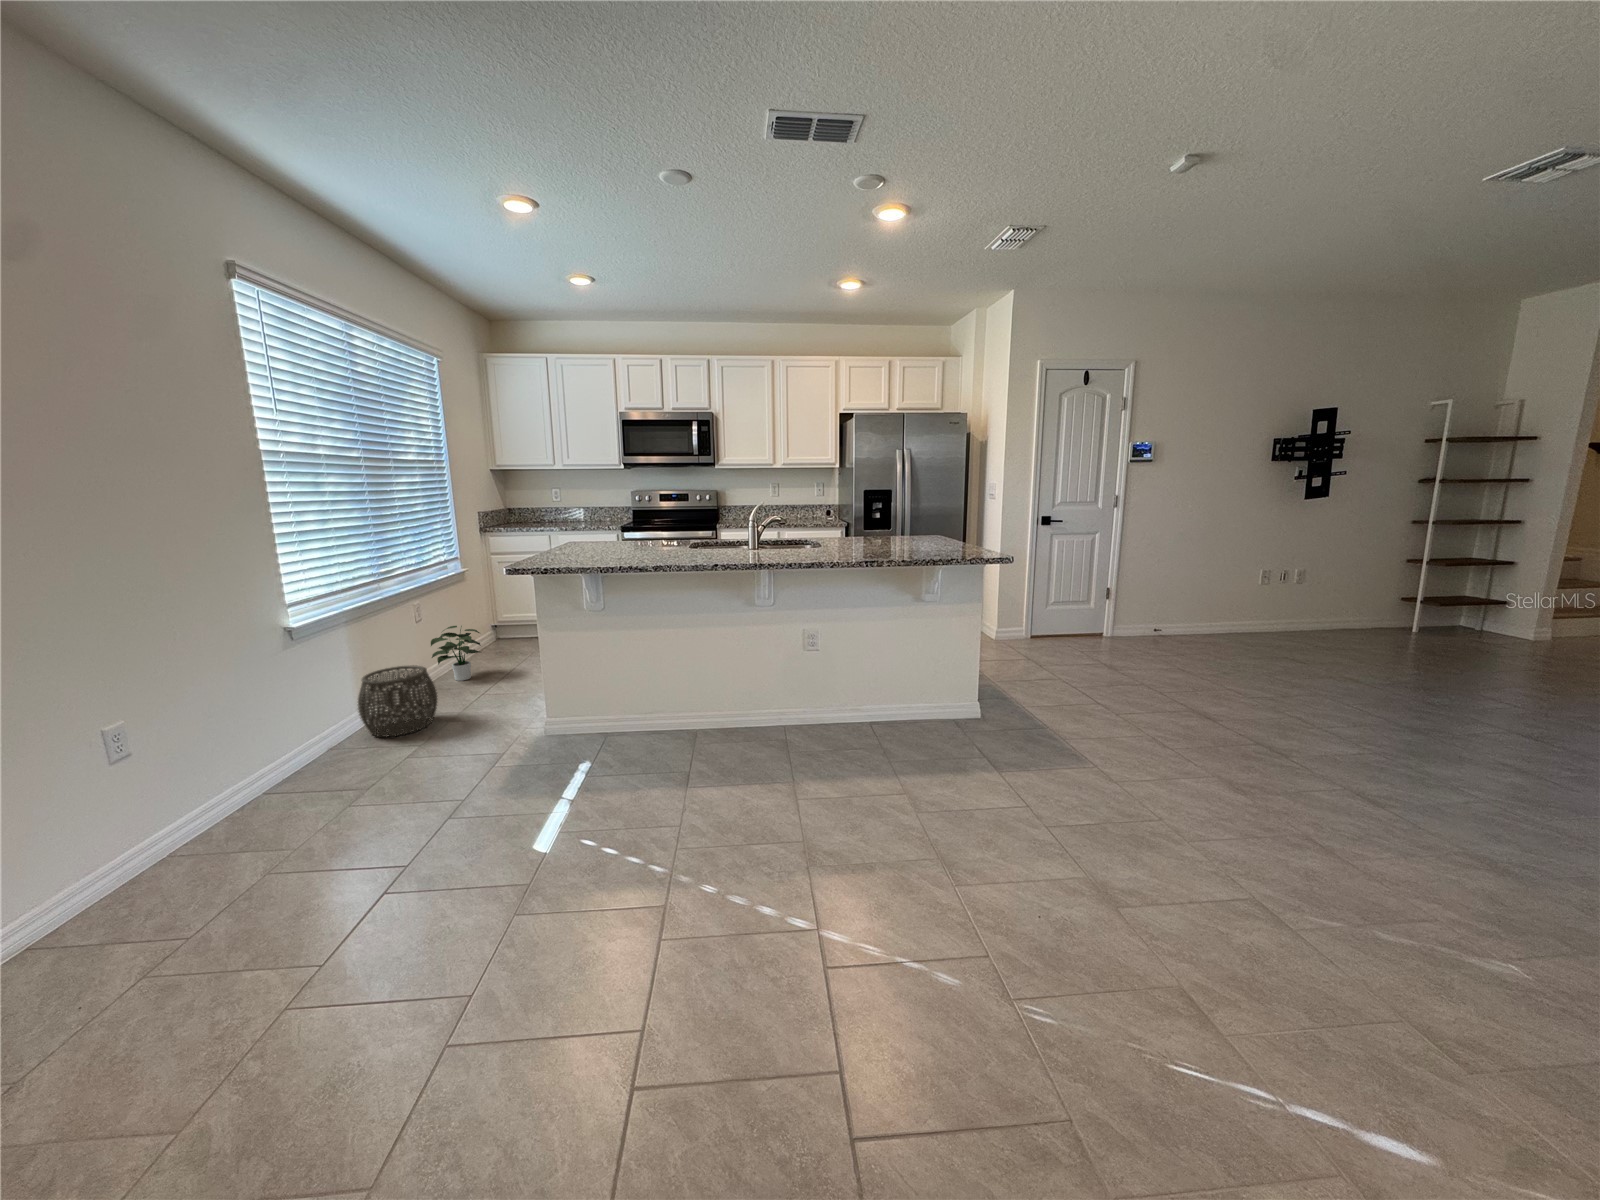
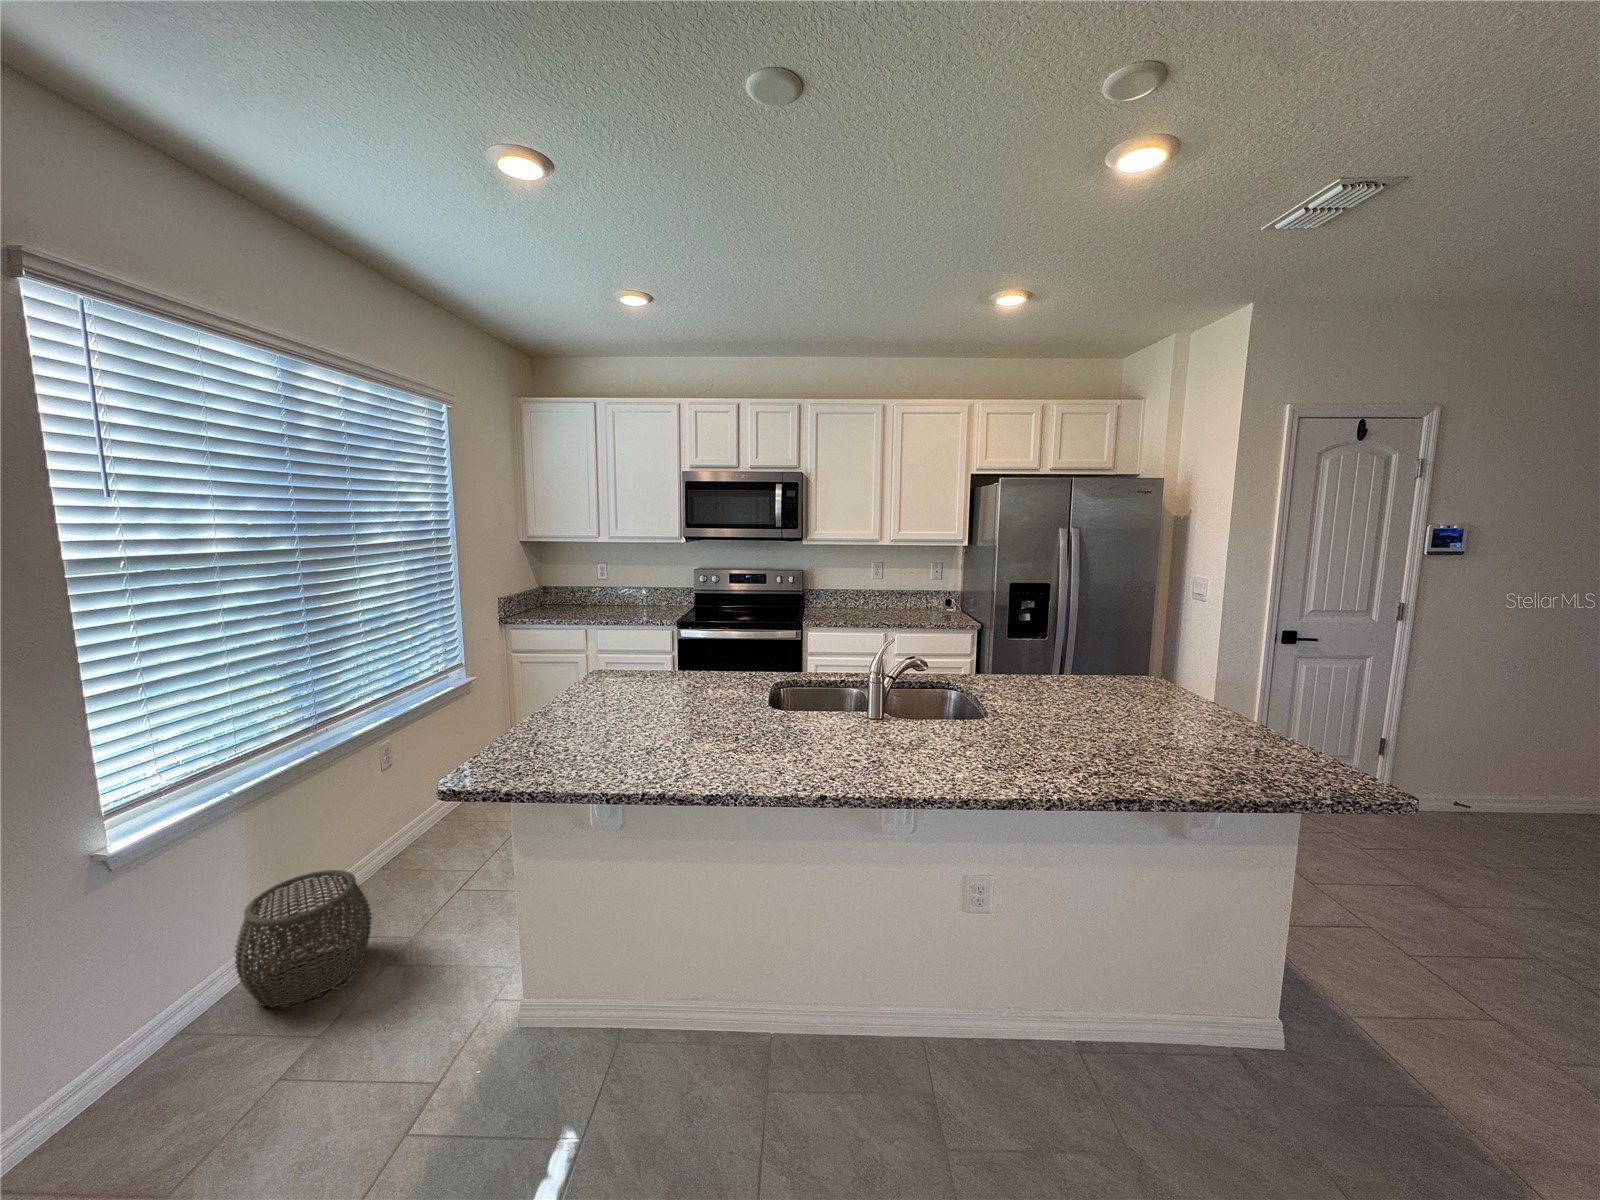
potted plant: present [431,626,480,681] -> none [397,768,473,850]

